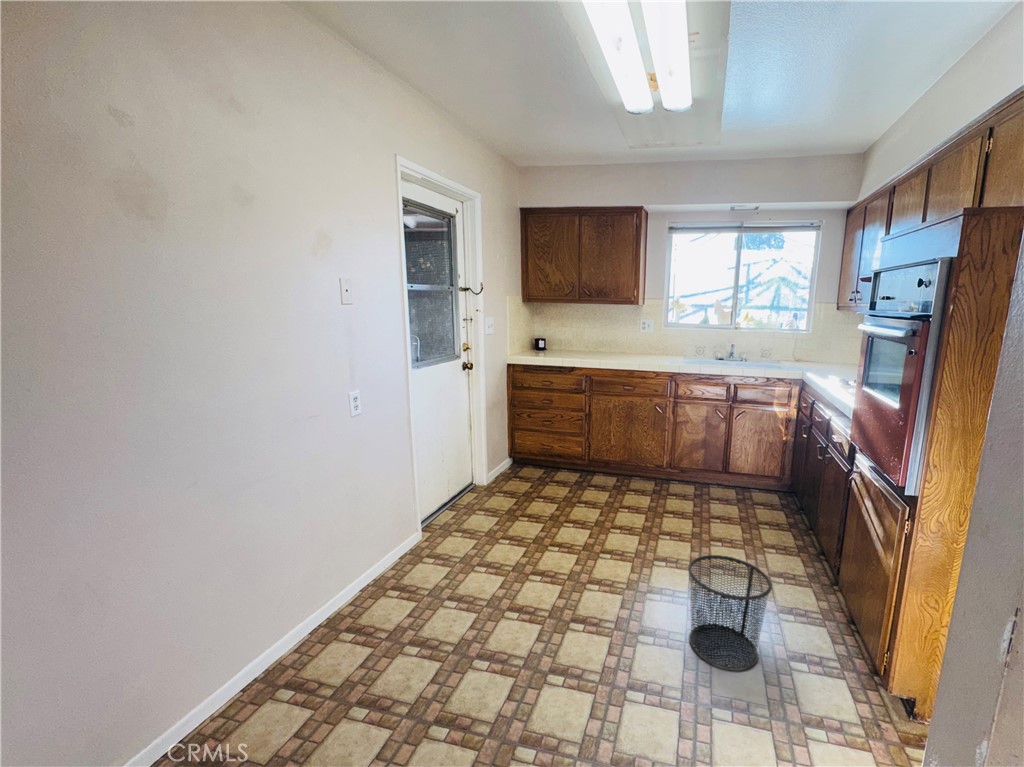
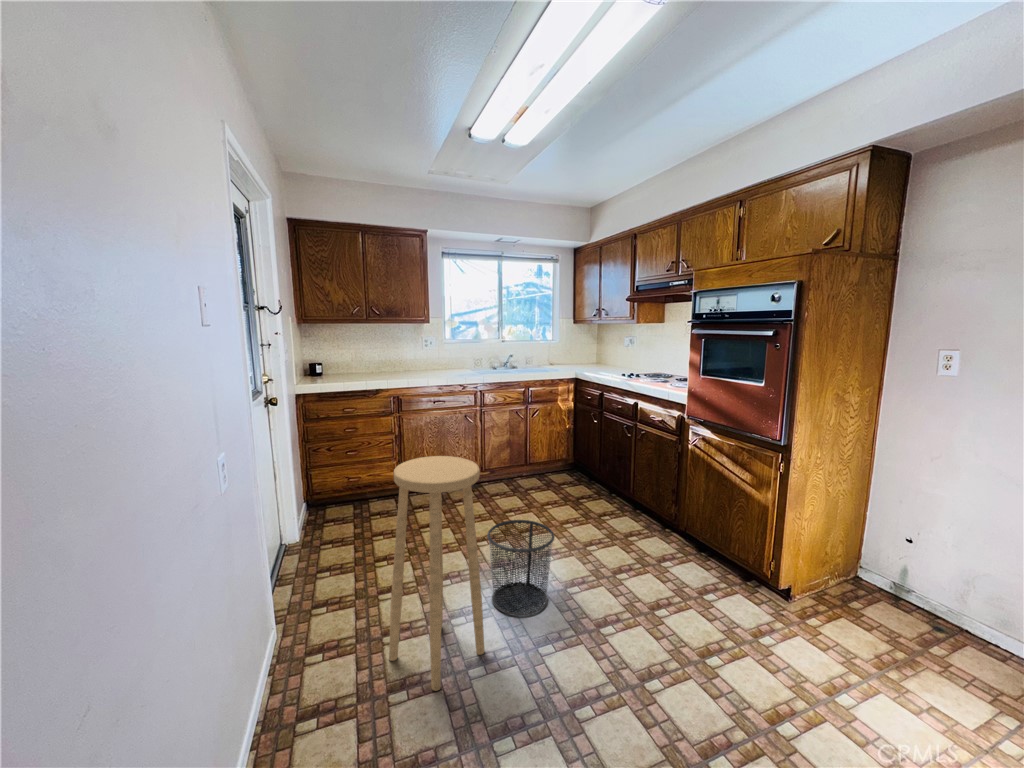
stool: none [565,466,660,693] -> present [389,456,485,691]

